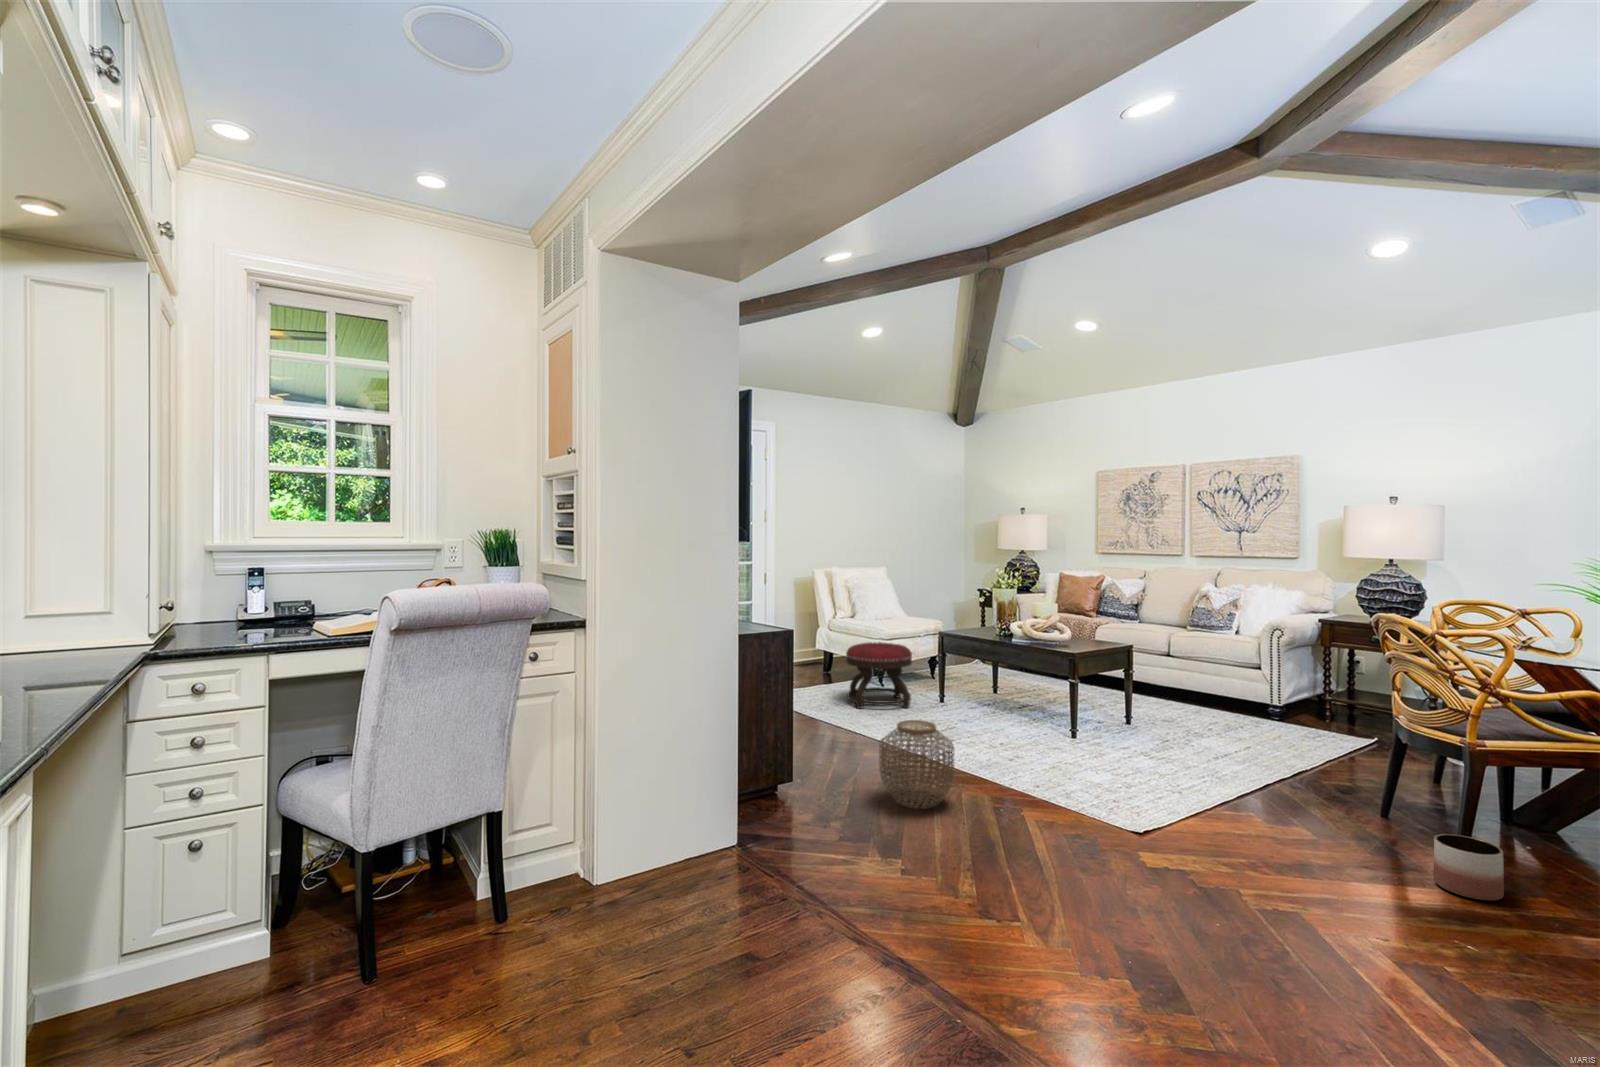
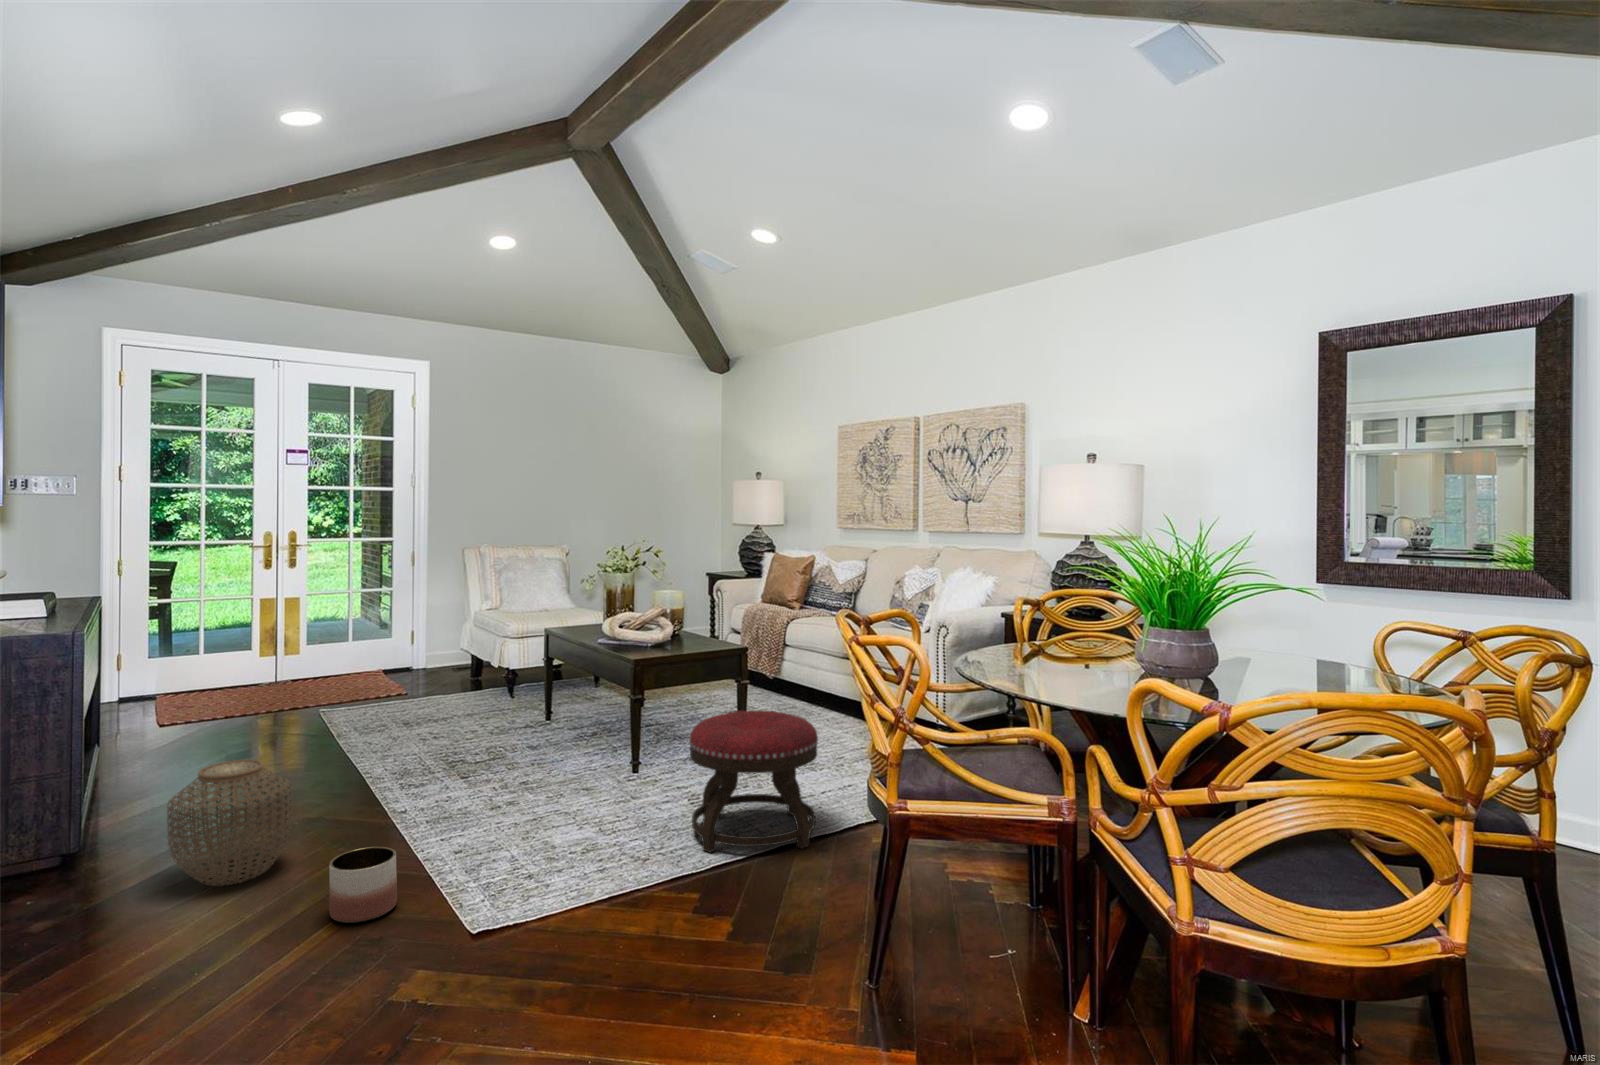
ottoman: present [846,642,912,709] -> present [689,710,818,852]
planter: present [1434,834,1504,901] -> present [329,847,397,923]

